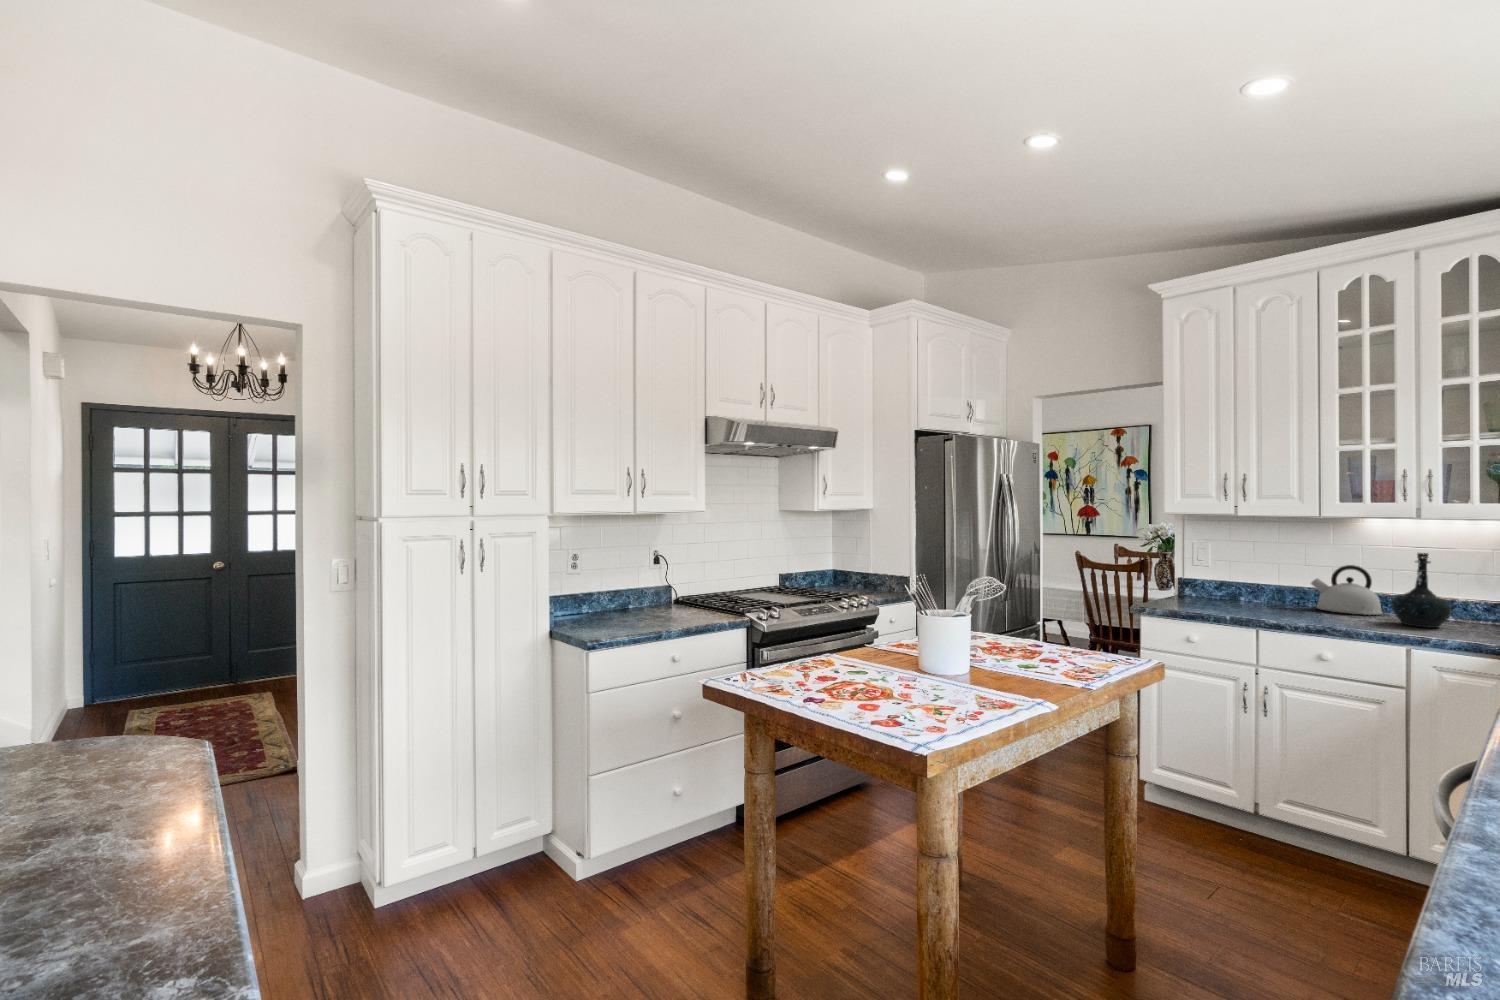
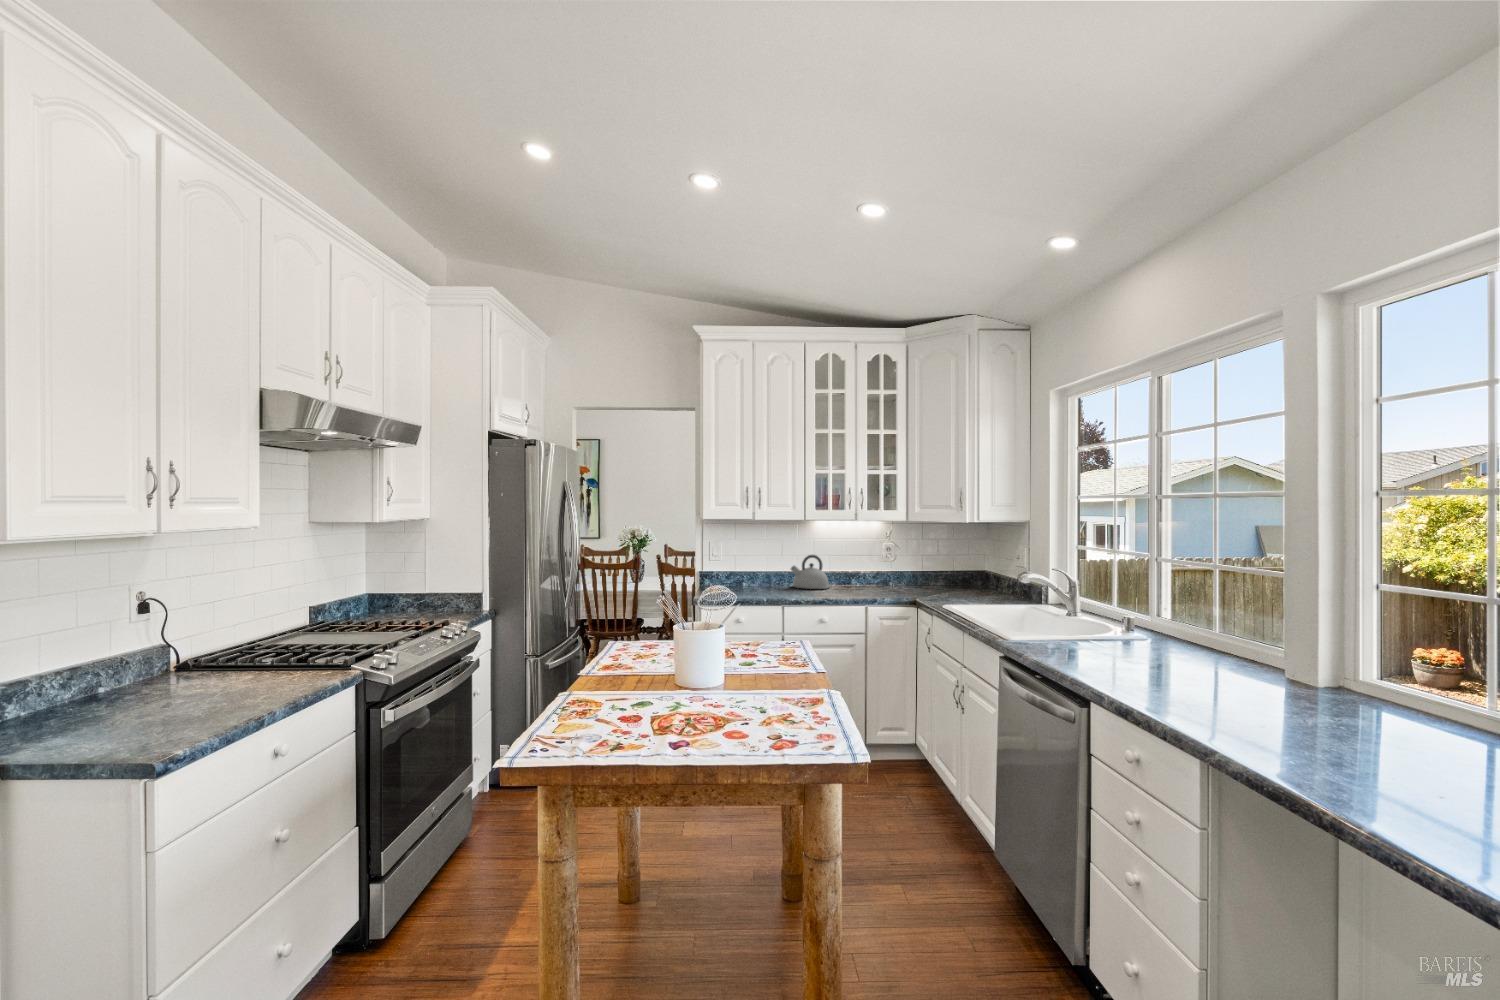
bottle: present [1391,553,1451,628] -> none [846,544,877,594]

